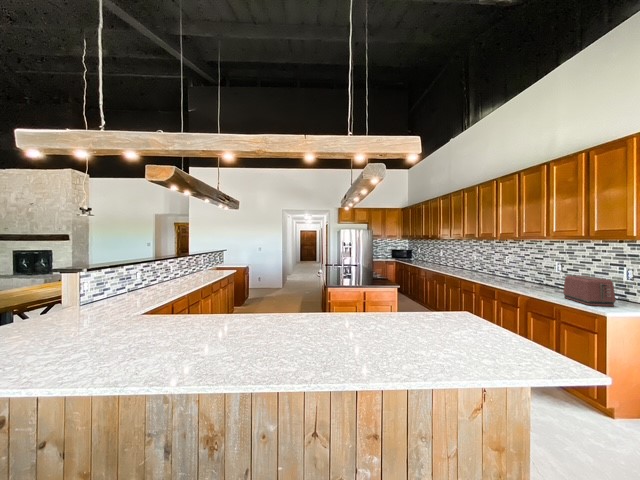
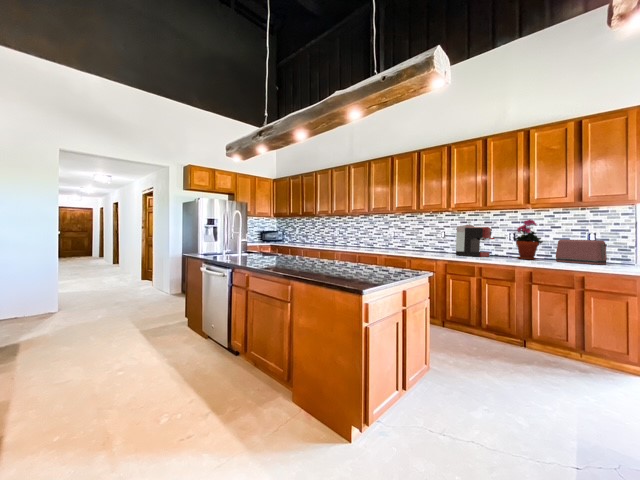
potted plant: none [532,252,562,294] -> present [513,220,543,260]
coffee maker: none [491,255,528,286] -> present [456,224,495,257]

